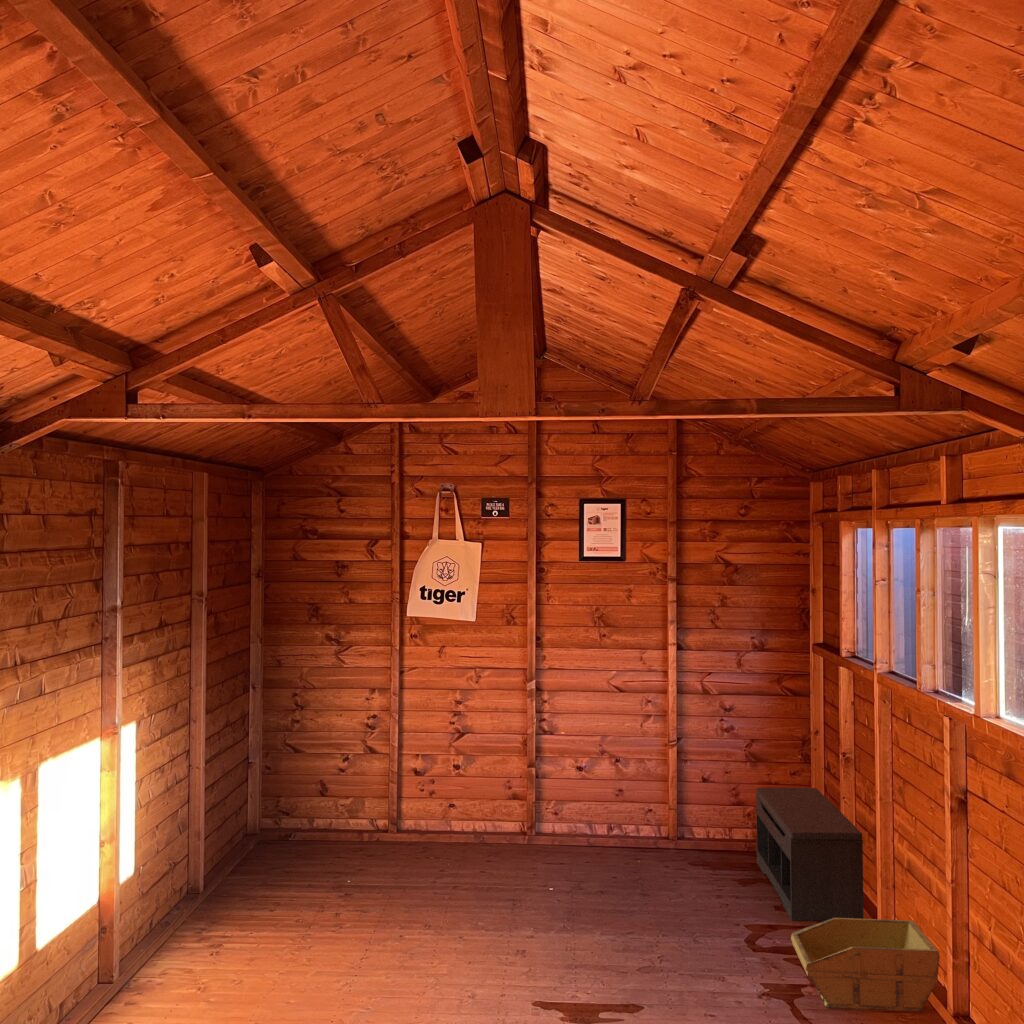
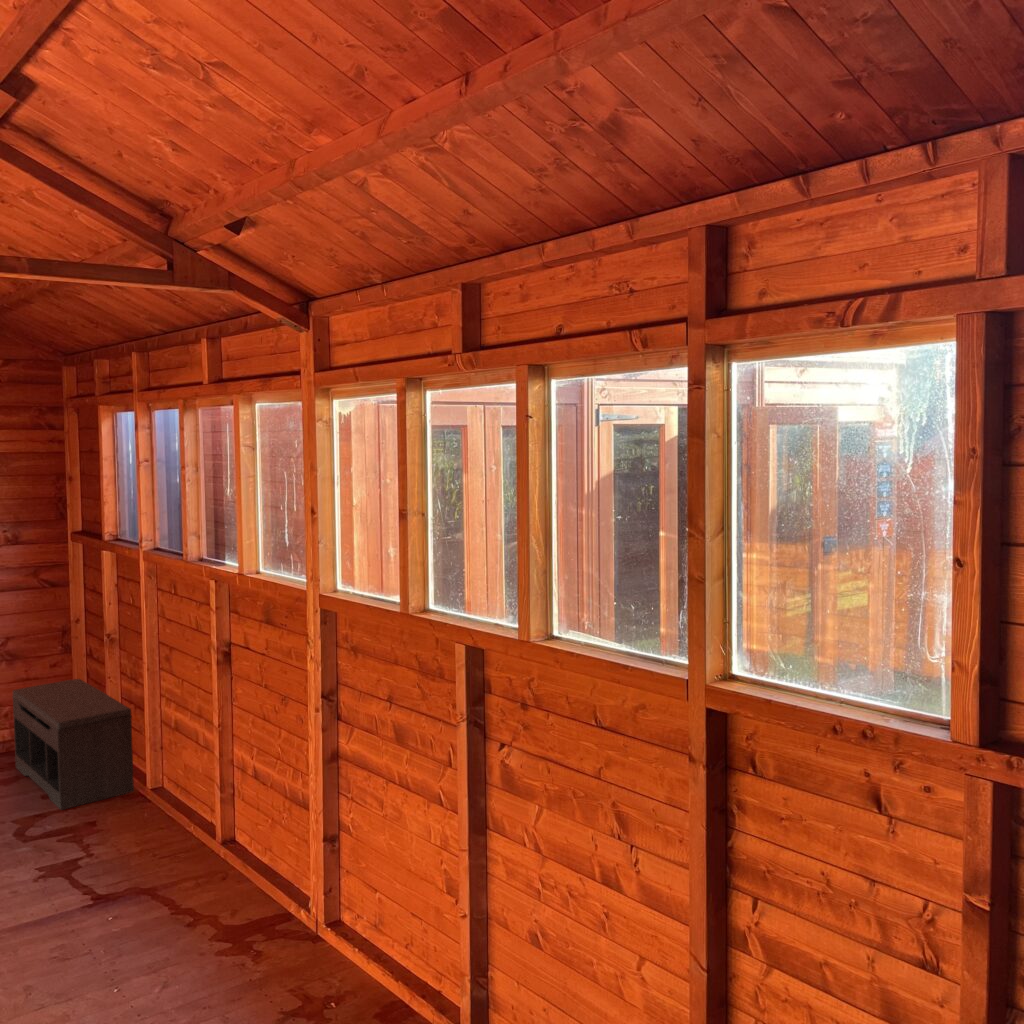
storage bin: present [791,918,940,1012] -> none [64,773,209,874]

